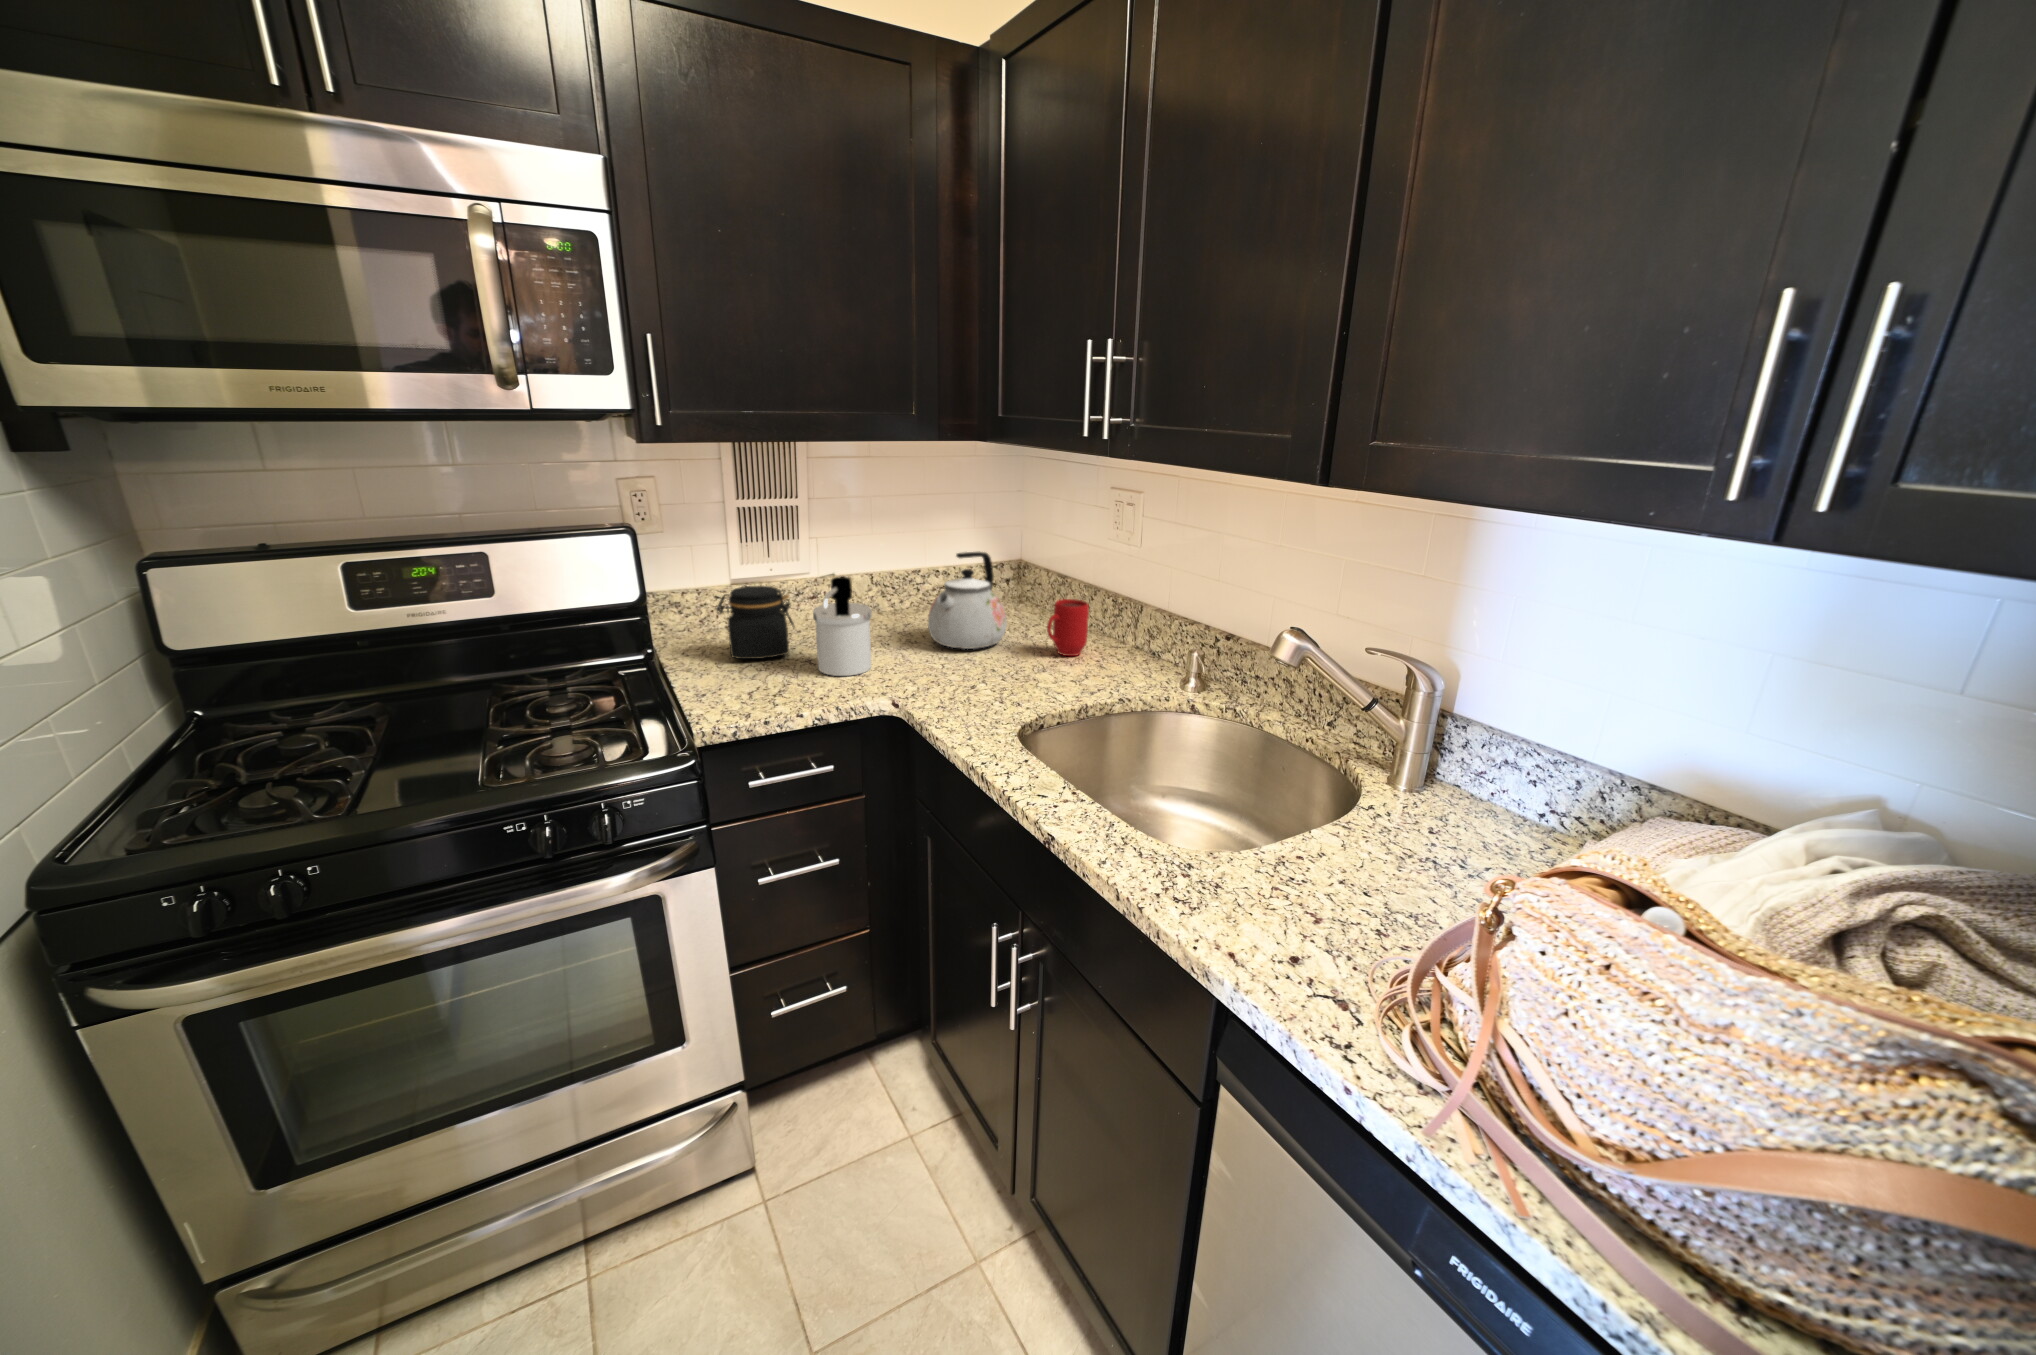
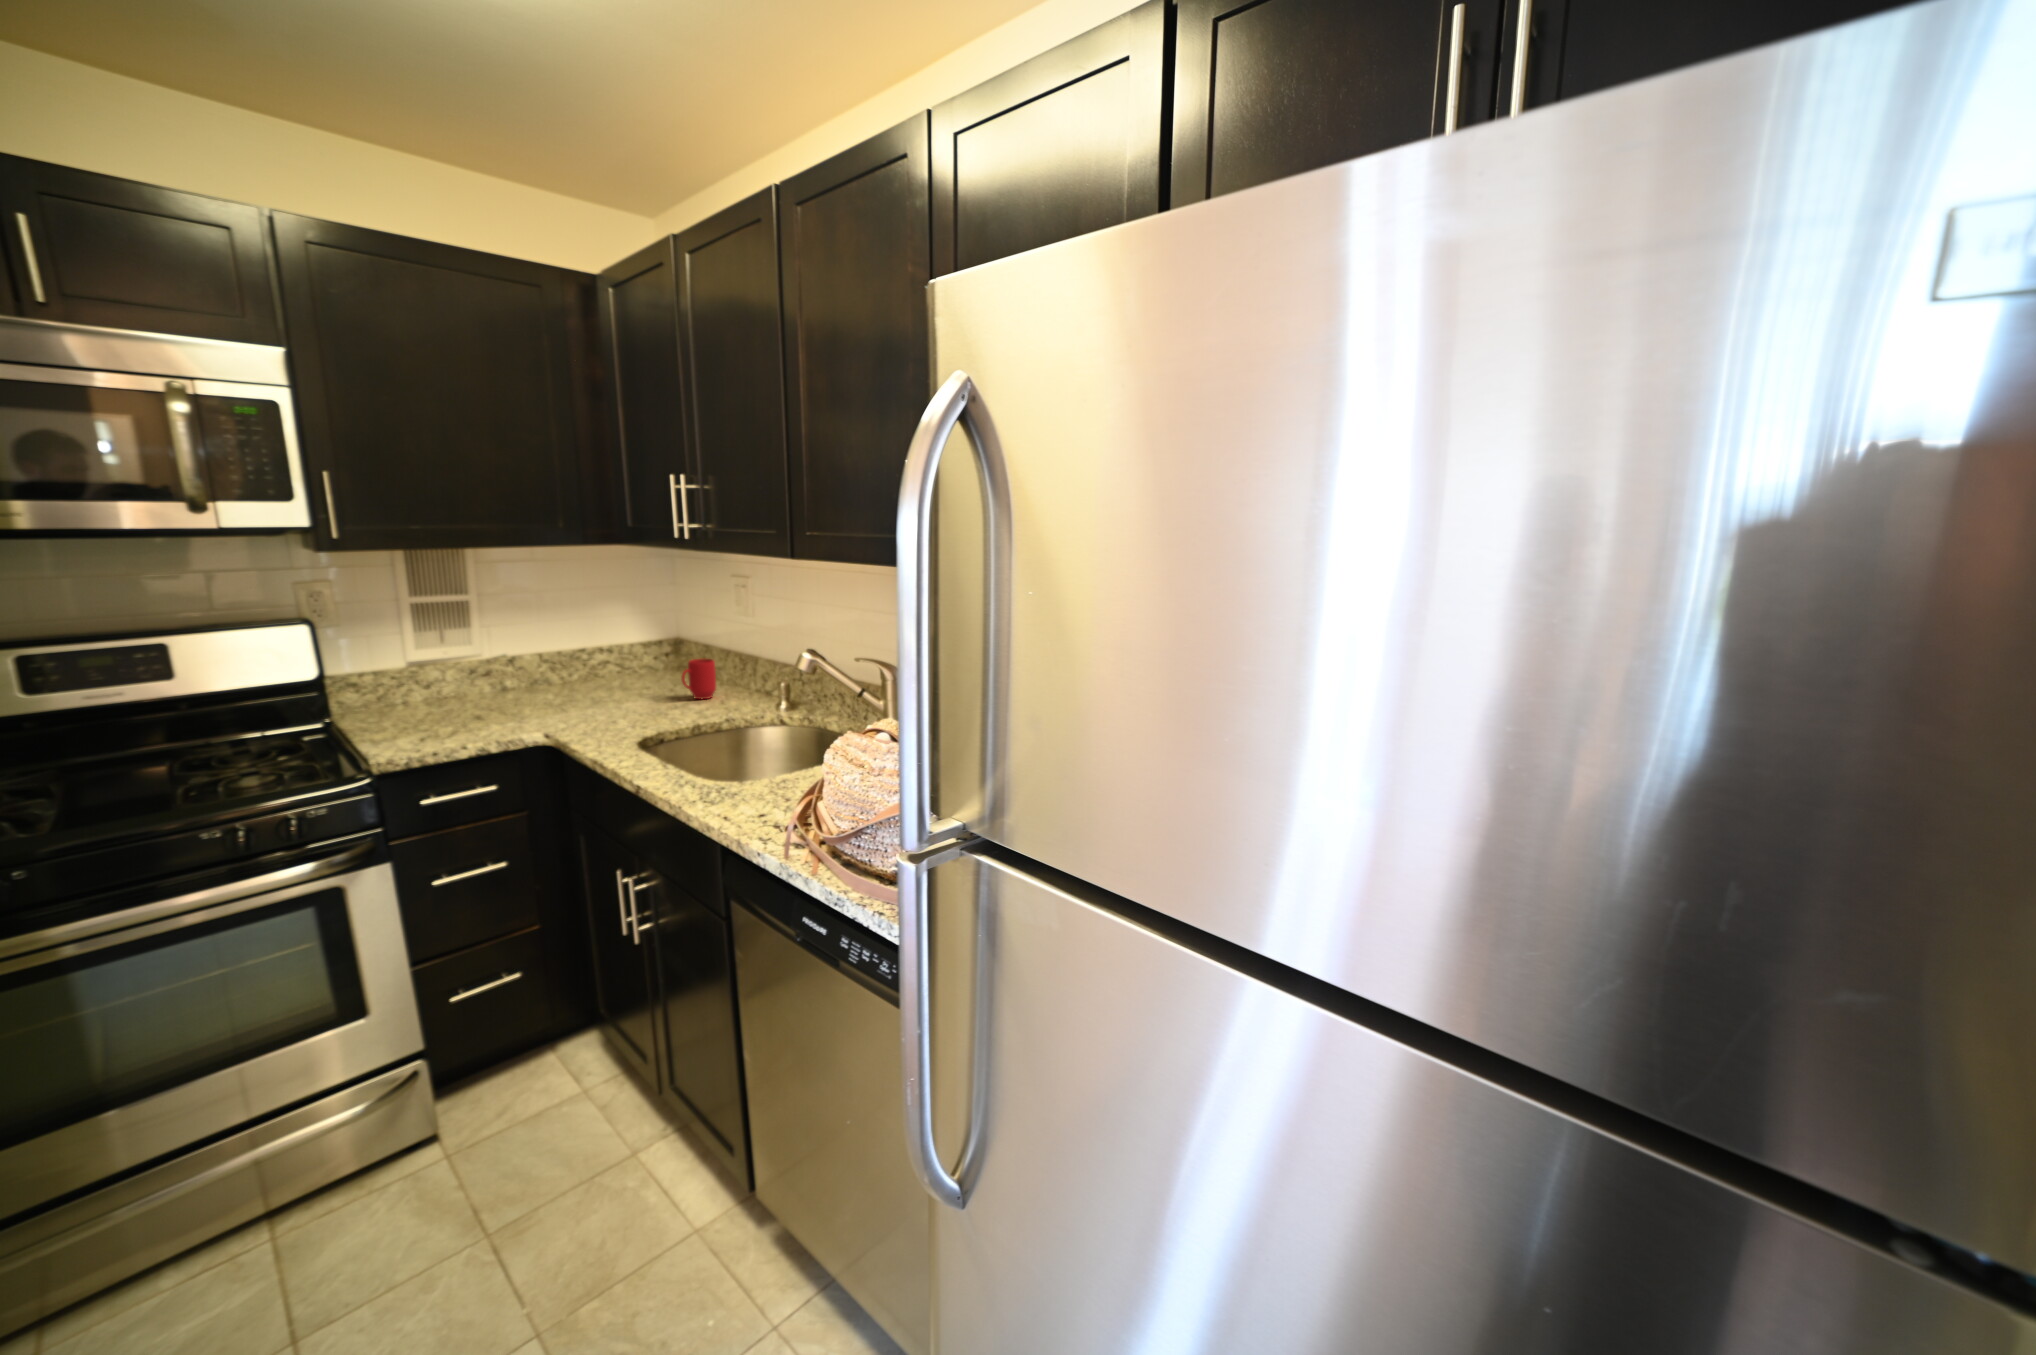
kettle: present [928,552,1007,649] -> none [588,629,655,701]
soap dispenser: present [813,576,872,676] -> none [480,649,535,724]
jar: present [717,586,794,659] -> none [392,663,468,721]

